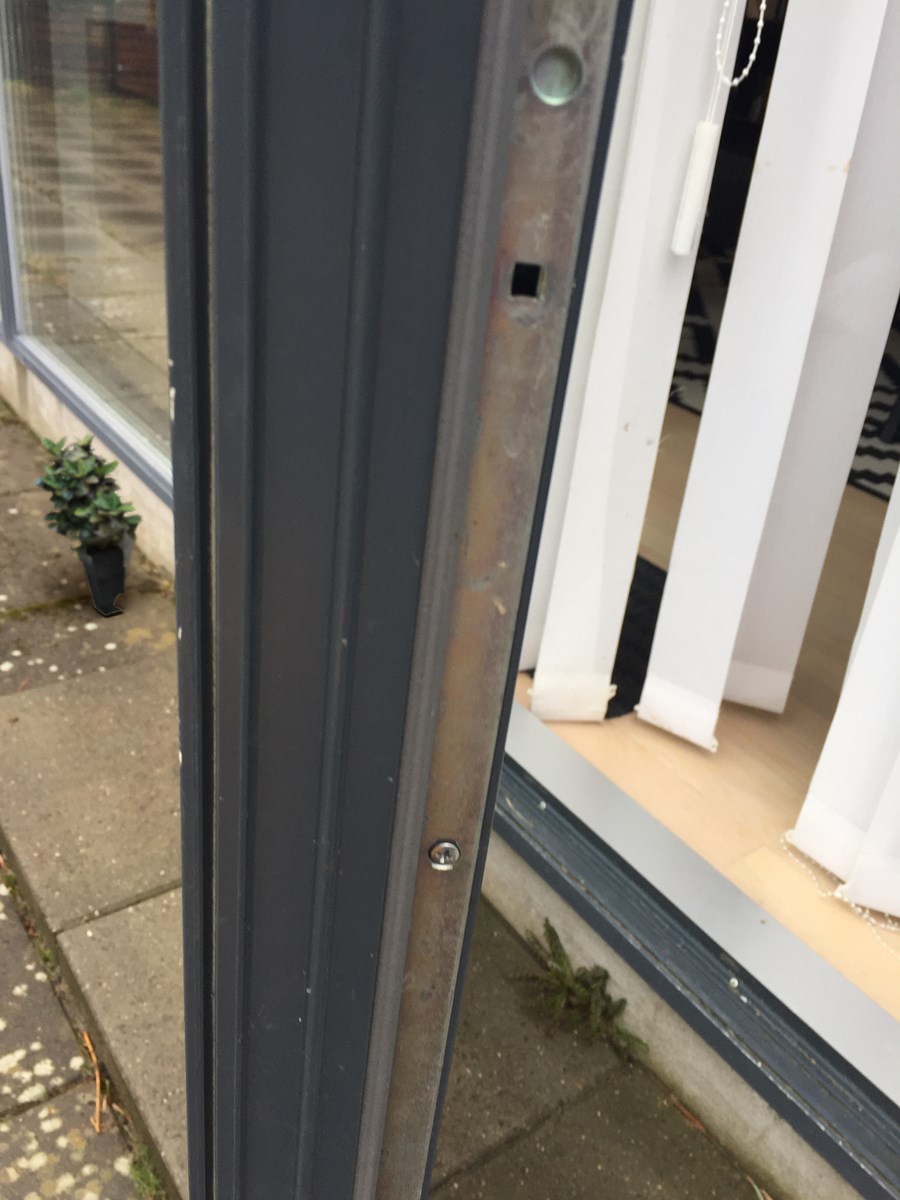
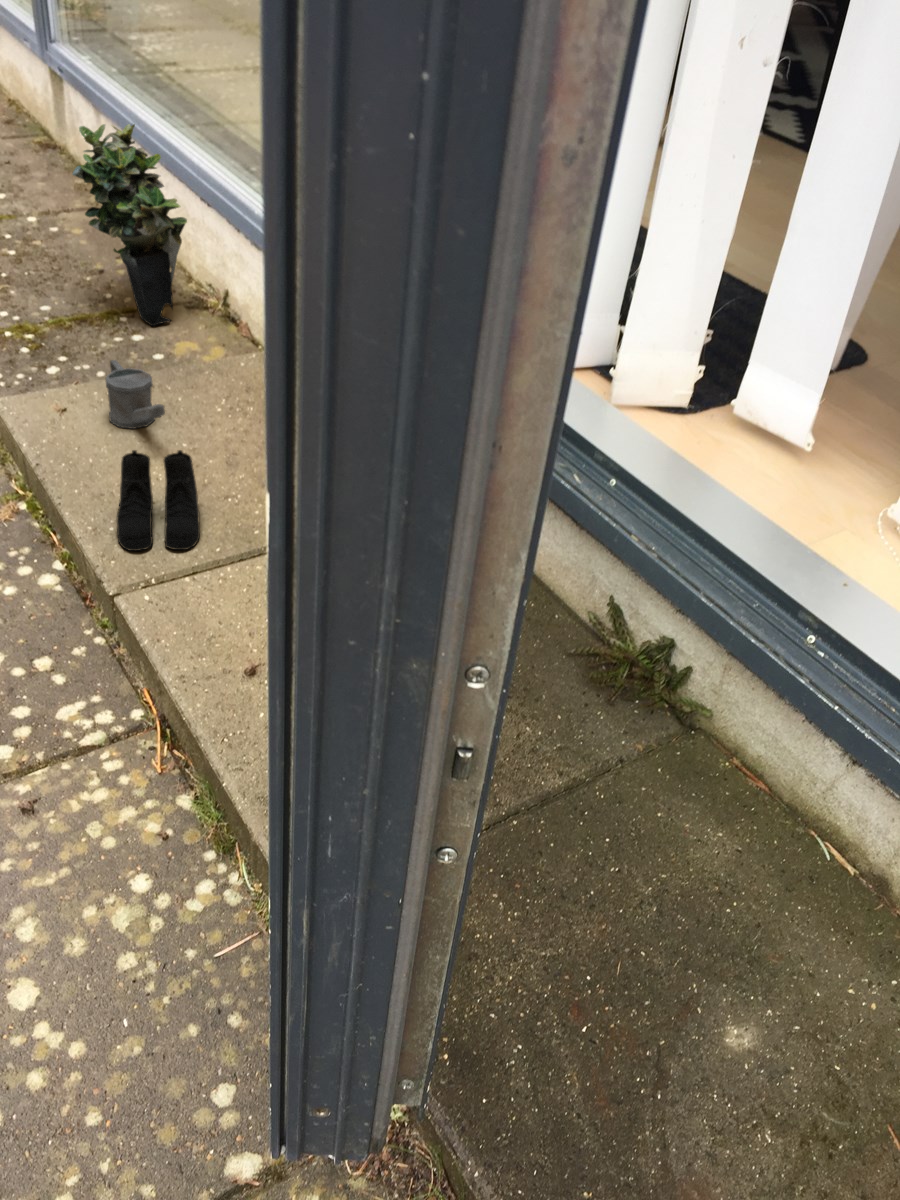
watering can: none [58,668,115,737] -> present [106,360,165,429]
boots: none [64,772,146,880] -> present [116,450,200,551]

